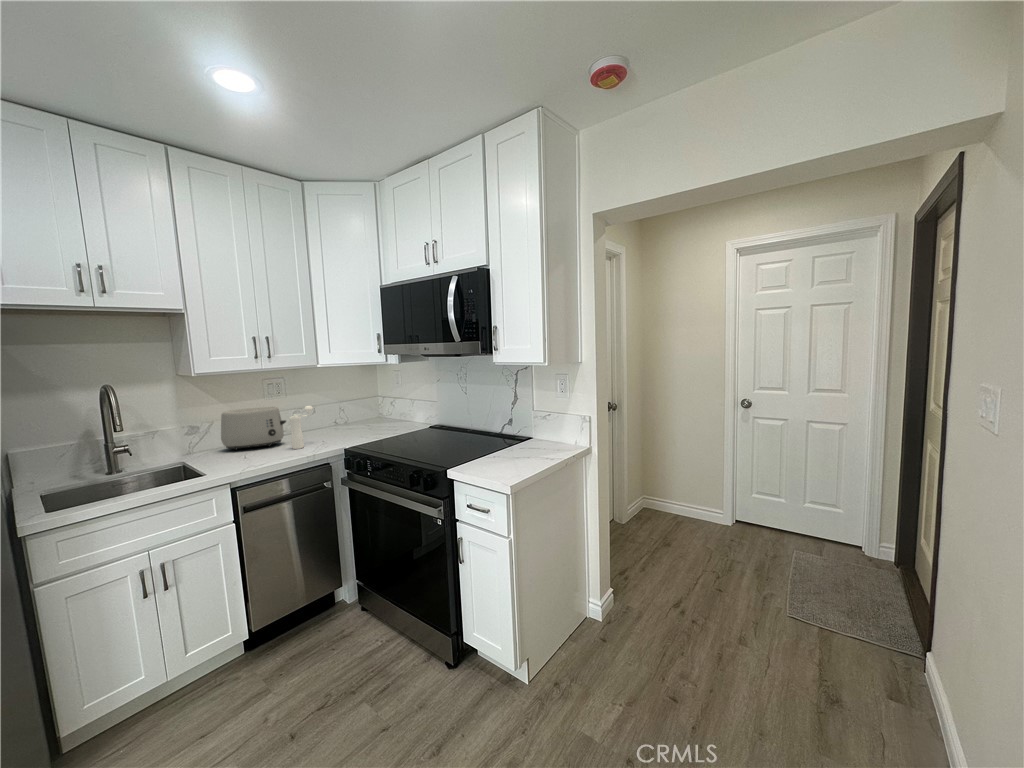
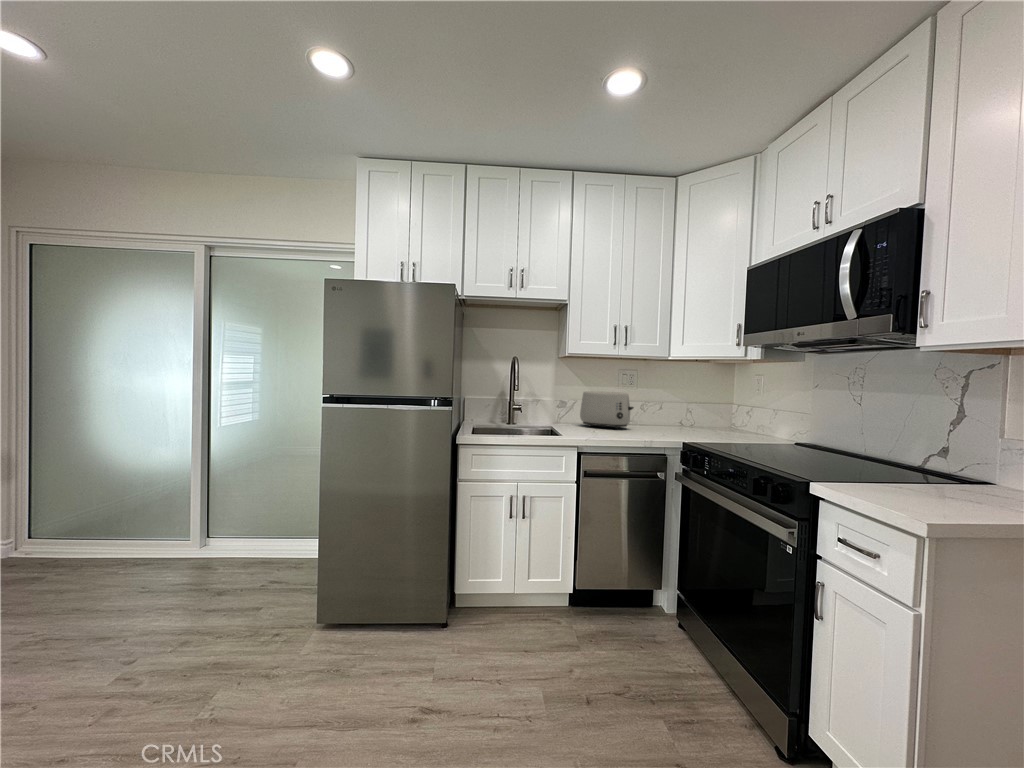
pepper mill: present [289,406,313,449] -> none [635,395,660,435]

